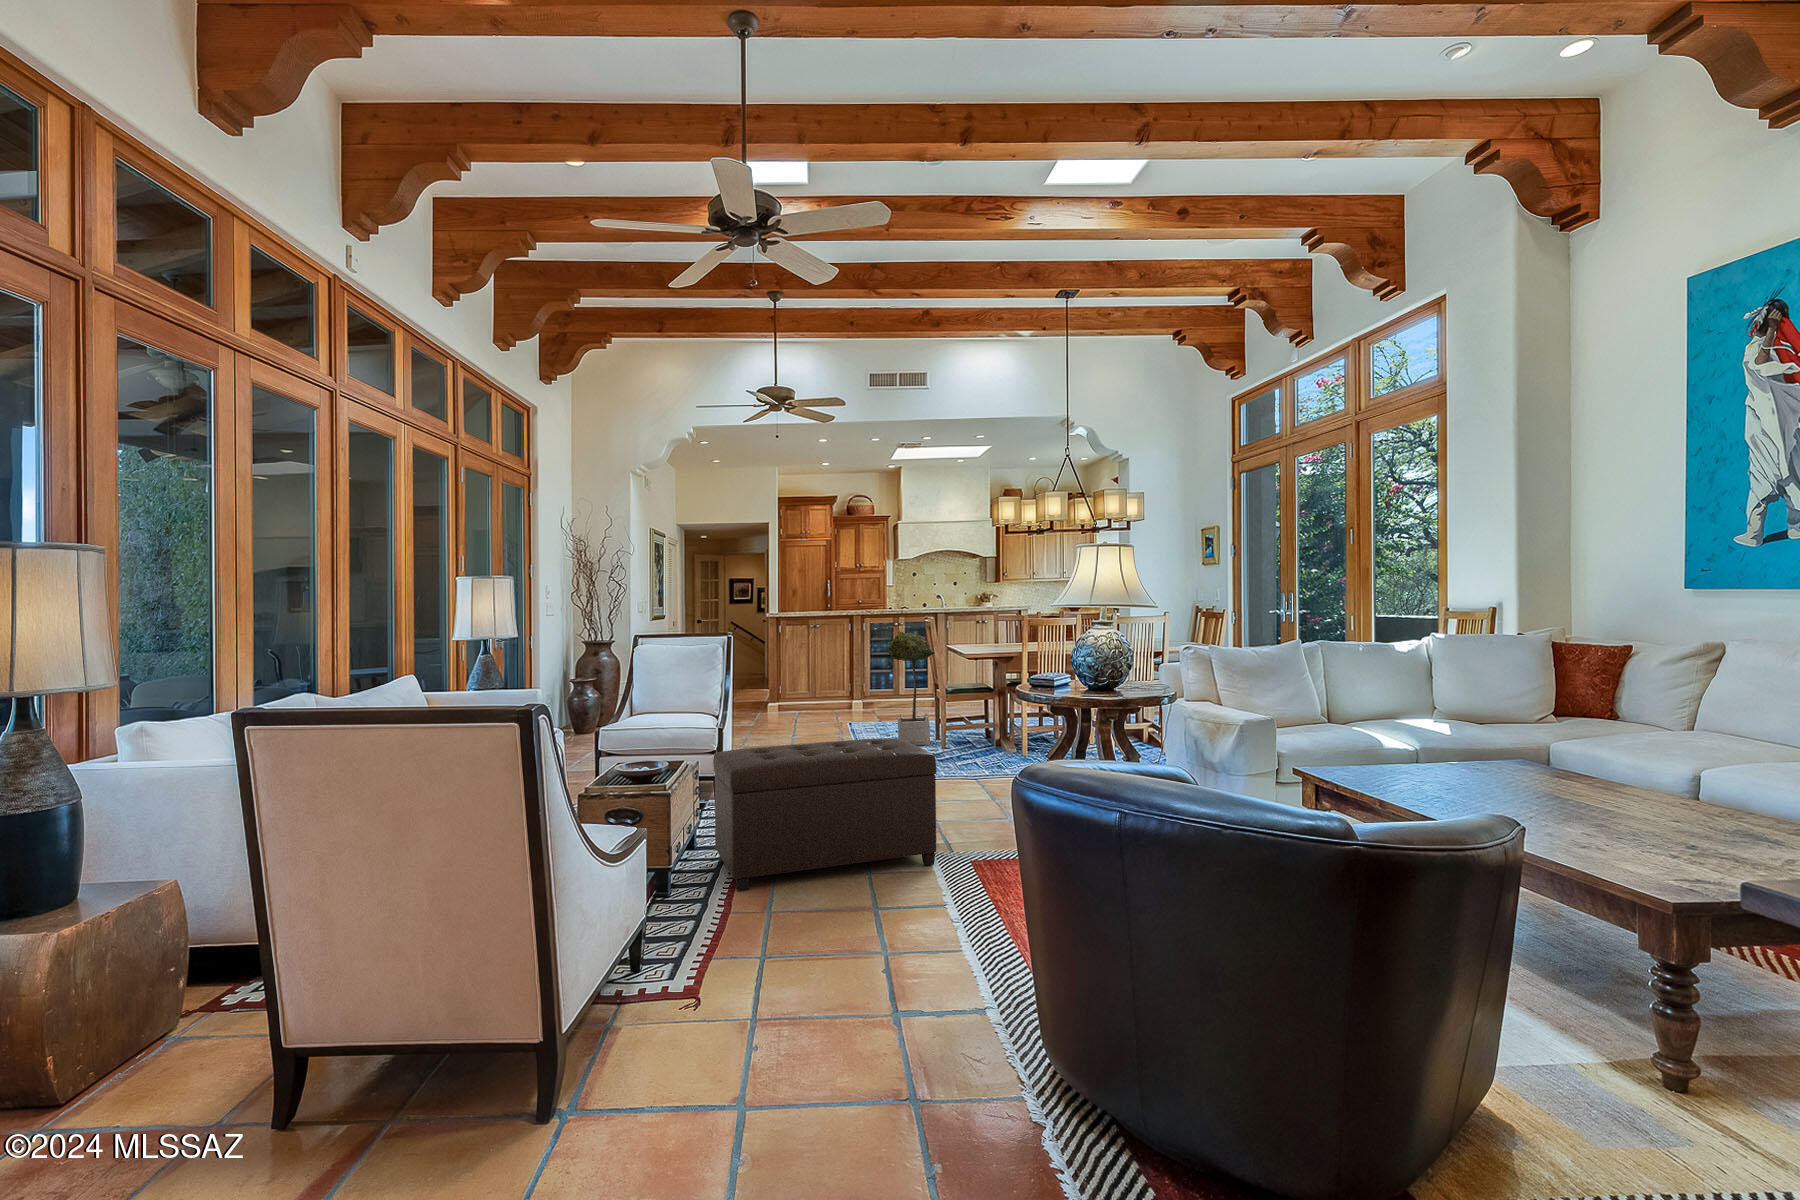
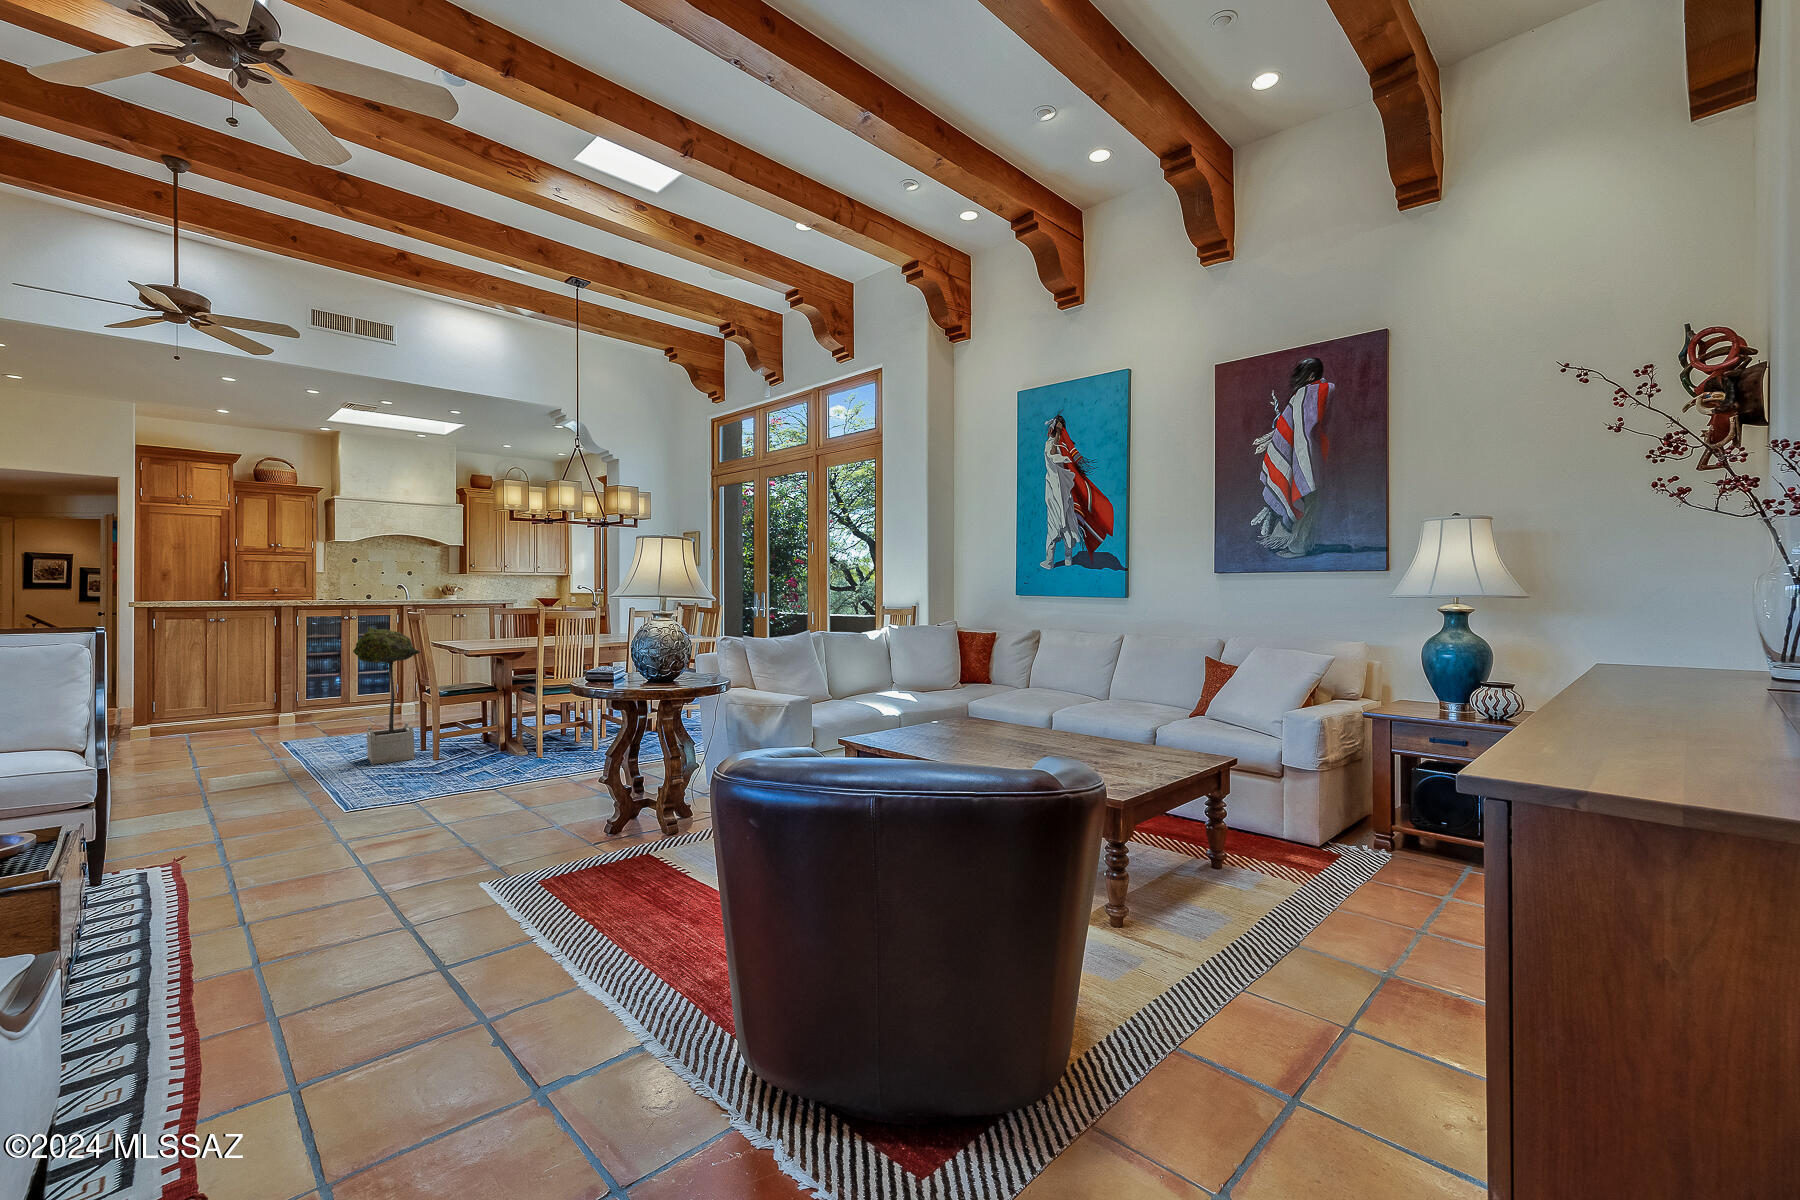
ottoman: present [713,738,936,892] -> none [139,757,499,1000]

